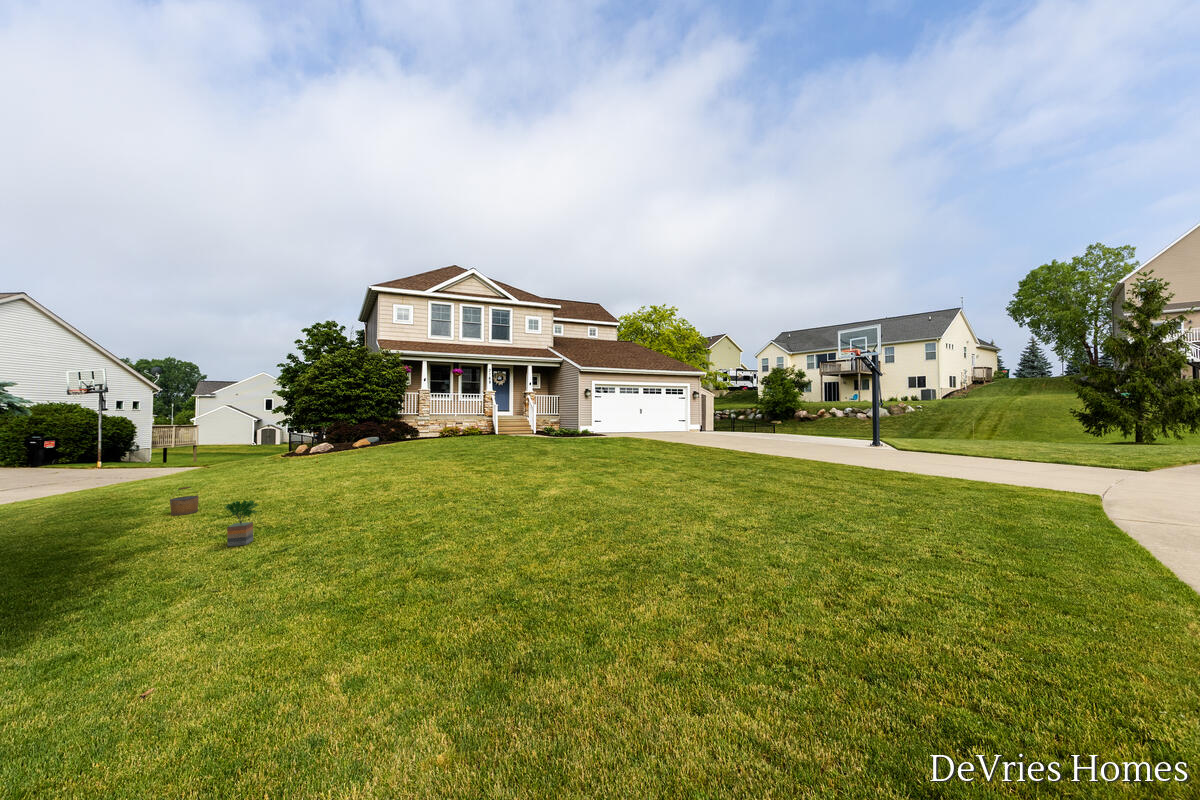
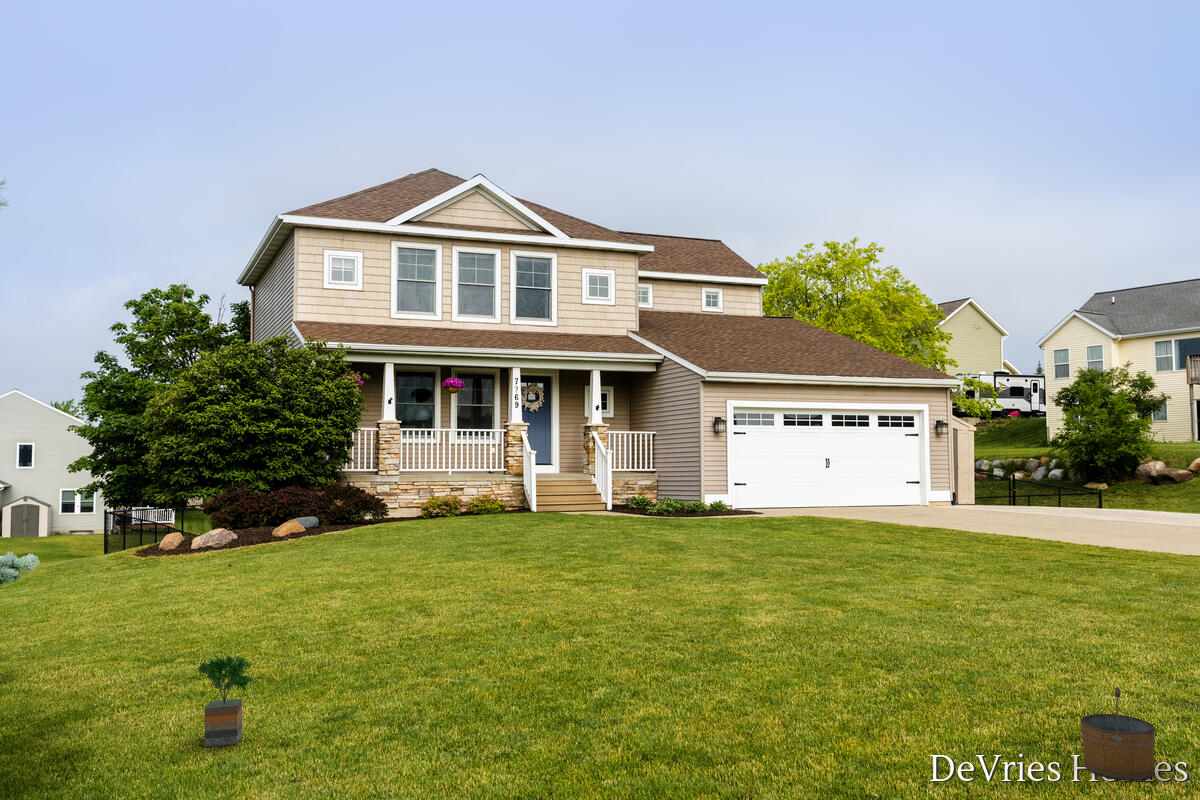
bucket: present [170,487,199,515] -> present [1080,687,1155,780]

